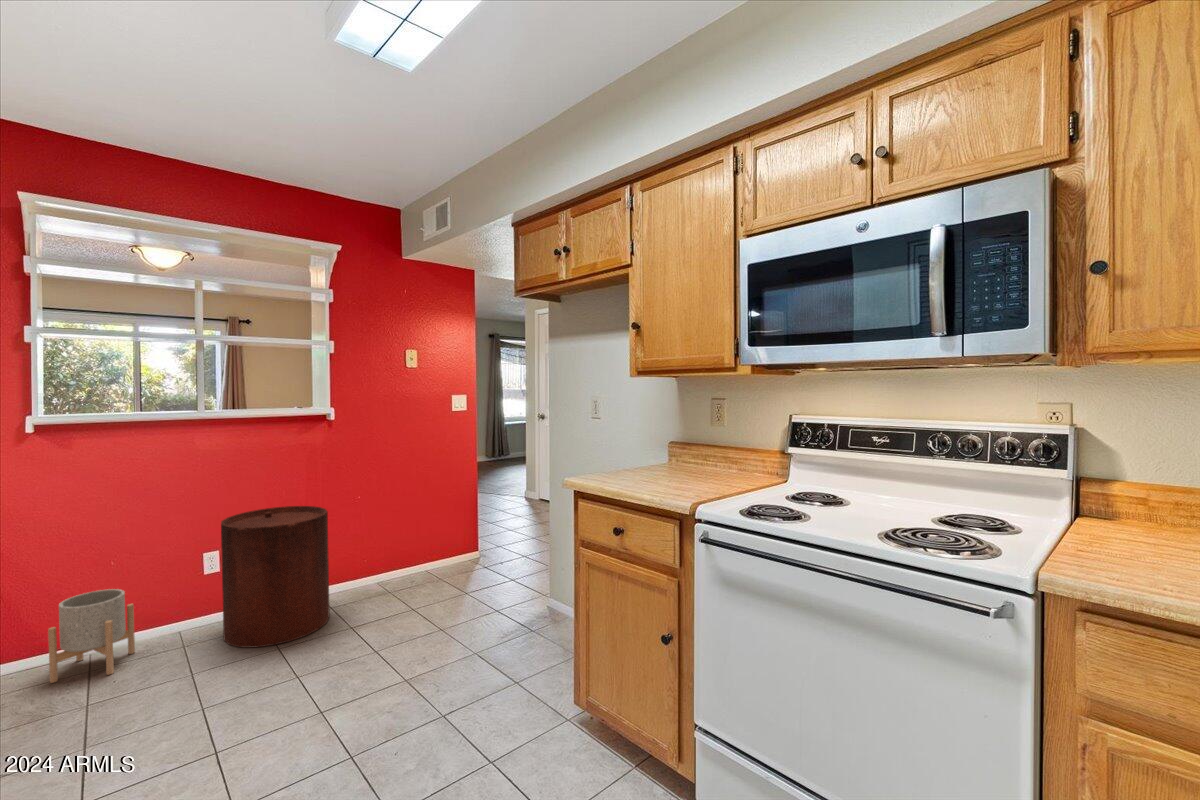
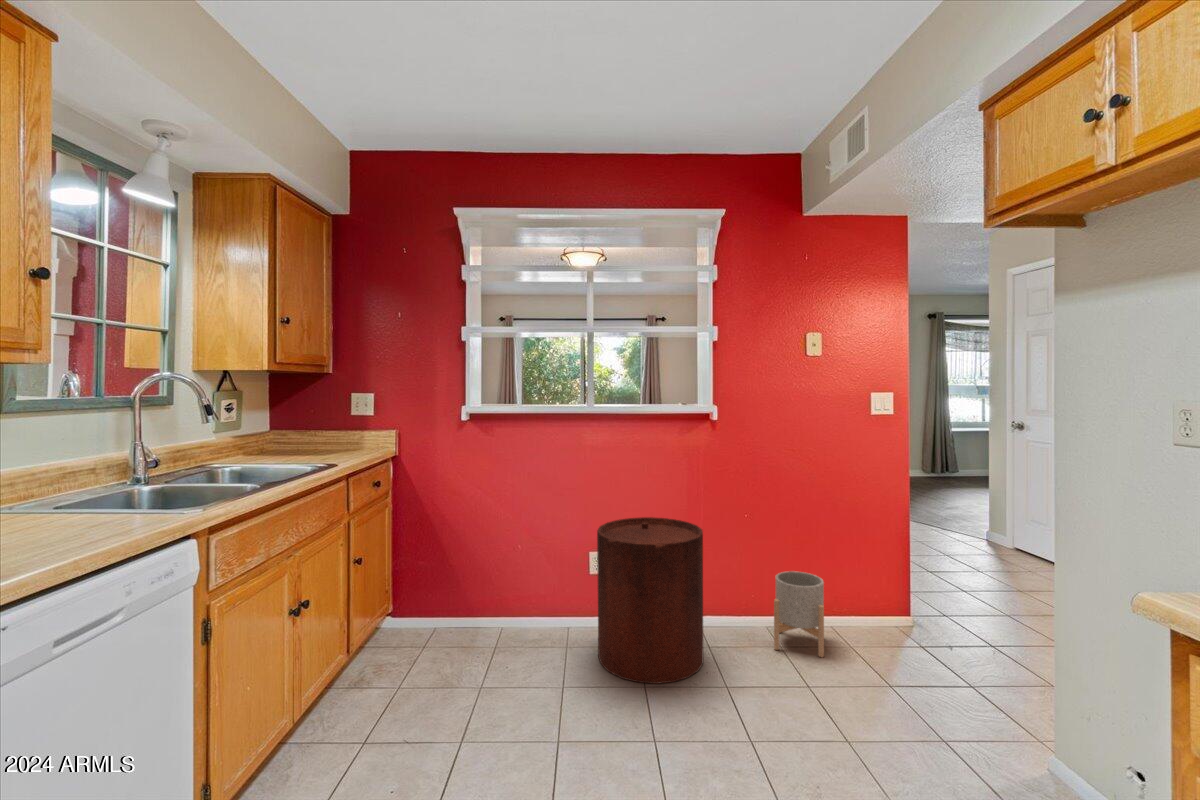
planter: present [48,589,135,683] -> present [774,571,824,657]

